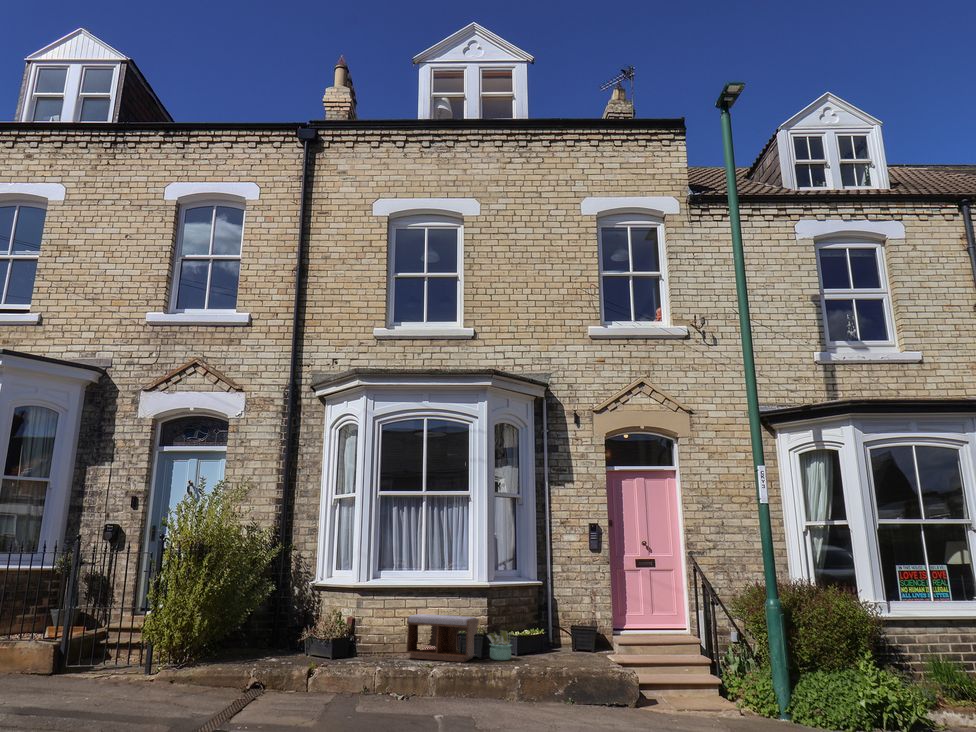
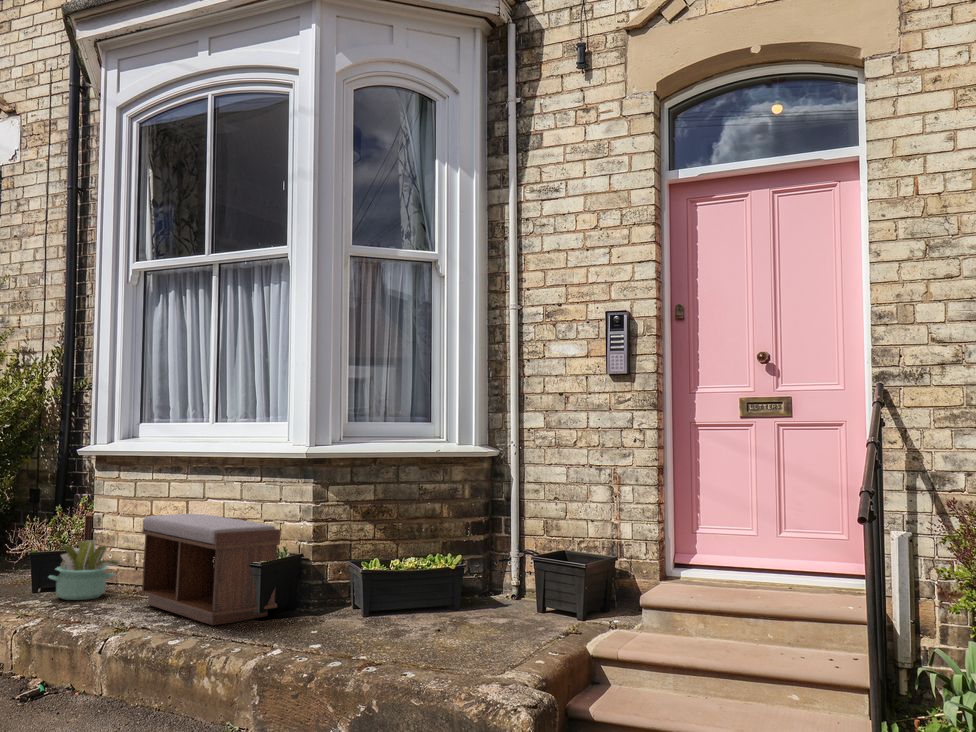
decorative plant: present [487,631,512,660] -> present [48,540,120,600]

